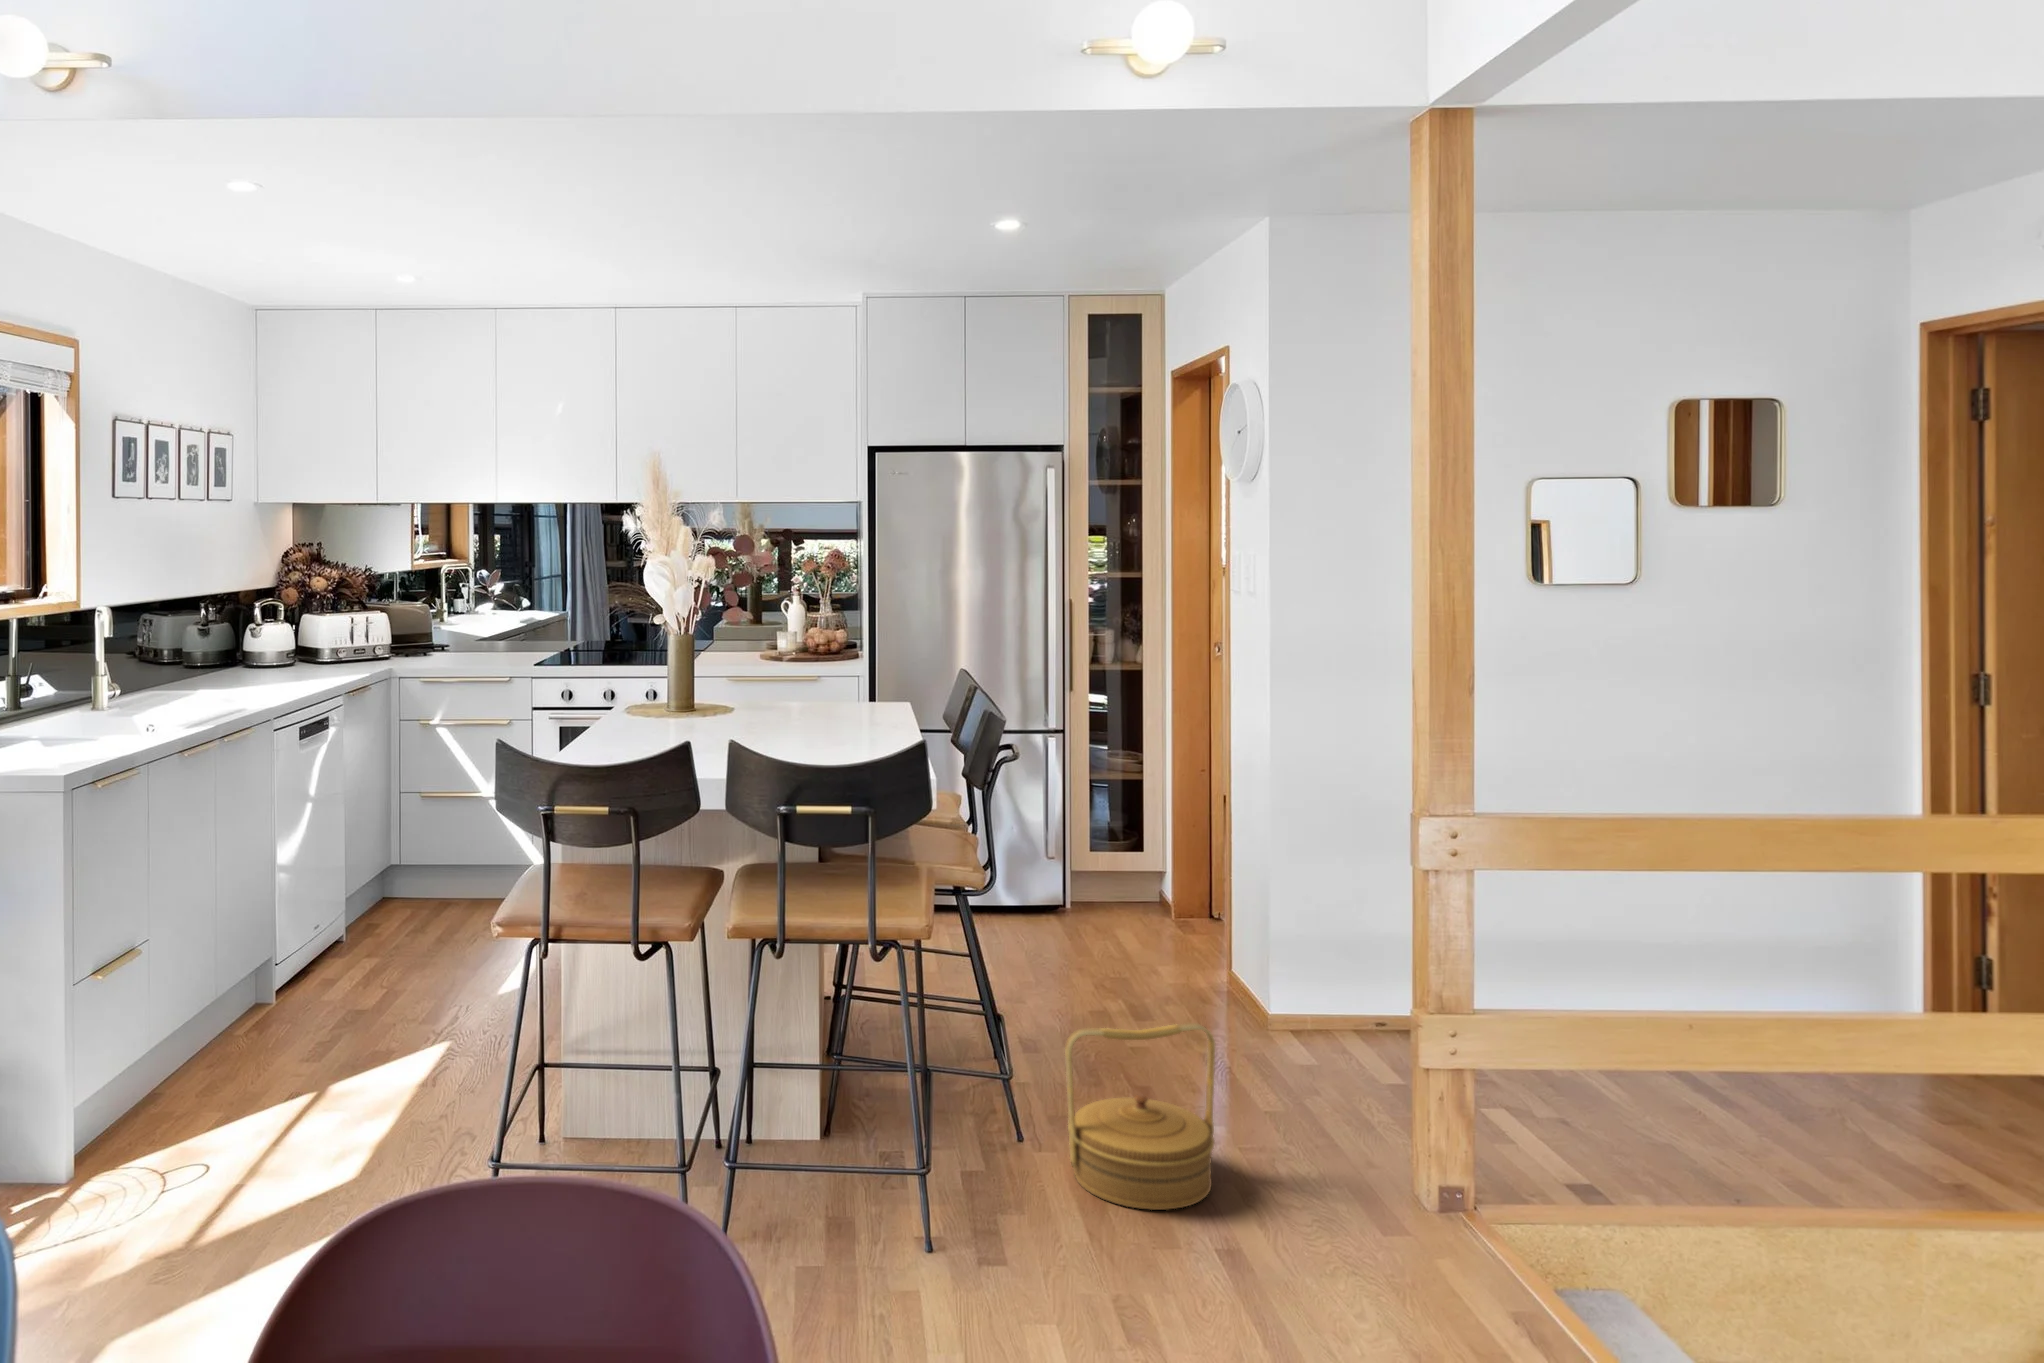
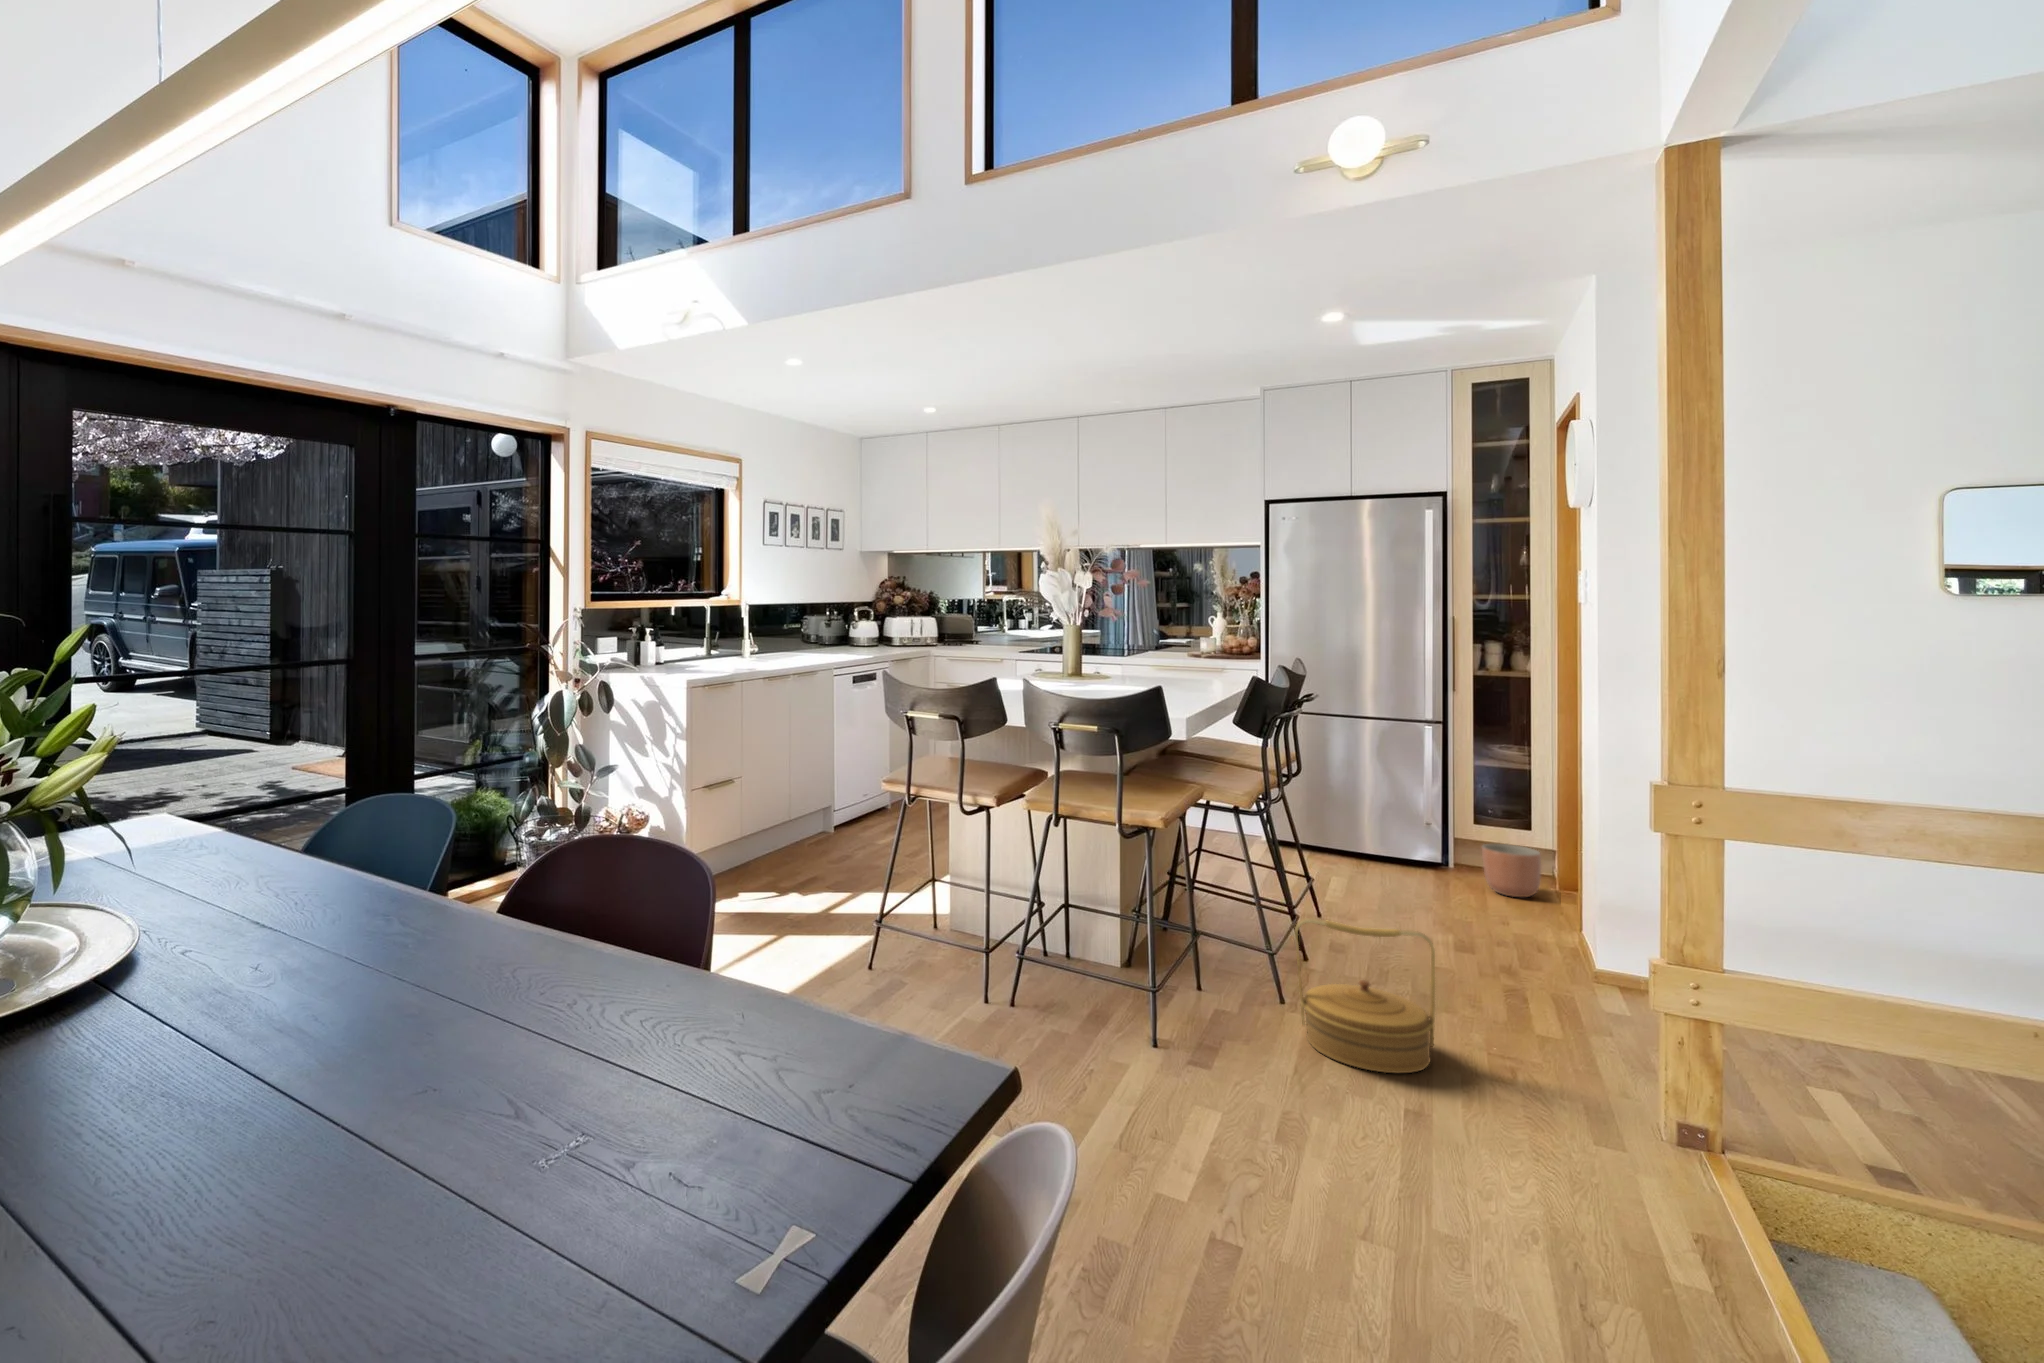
planter: none [1097,866,1153,927] -> present [1482,844,1541,897]

